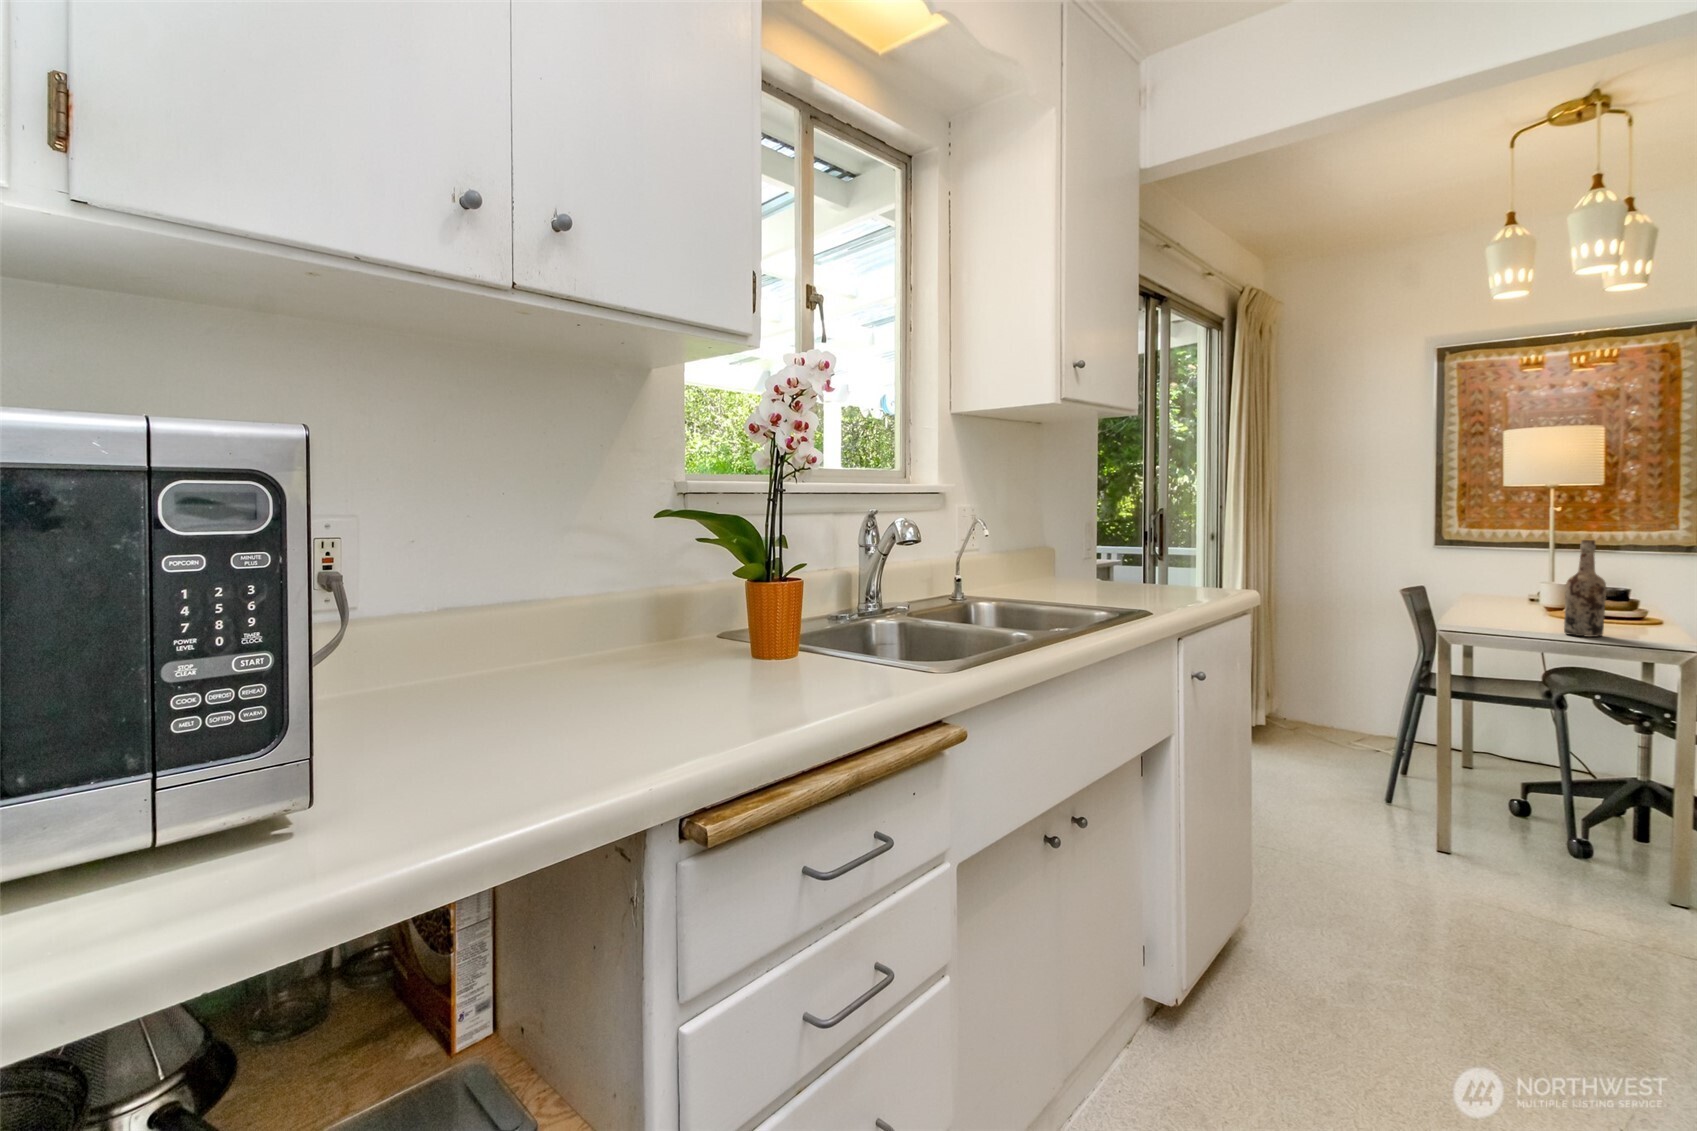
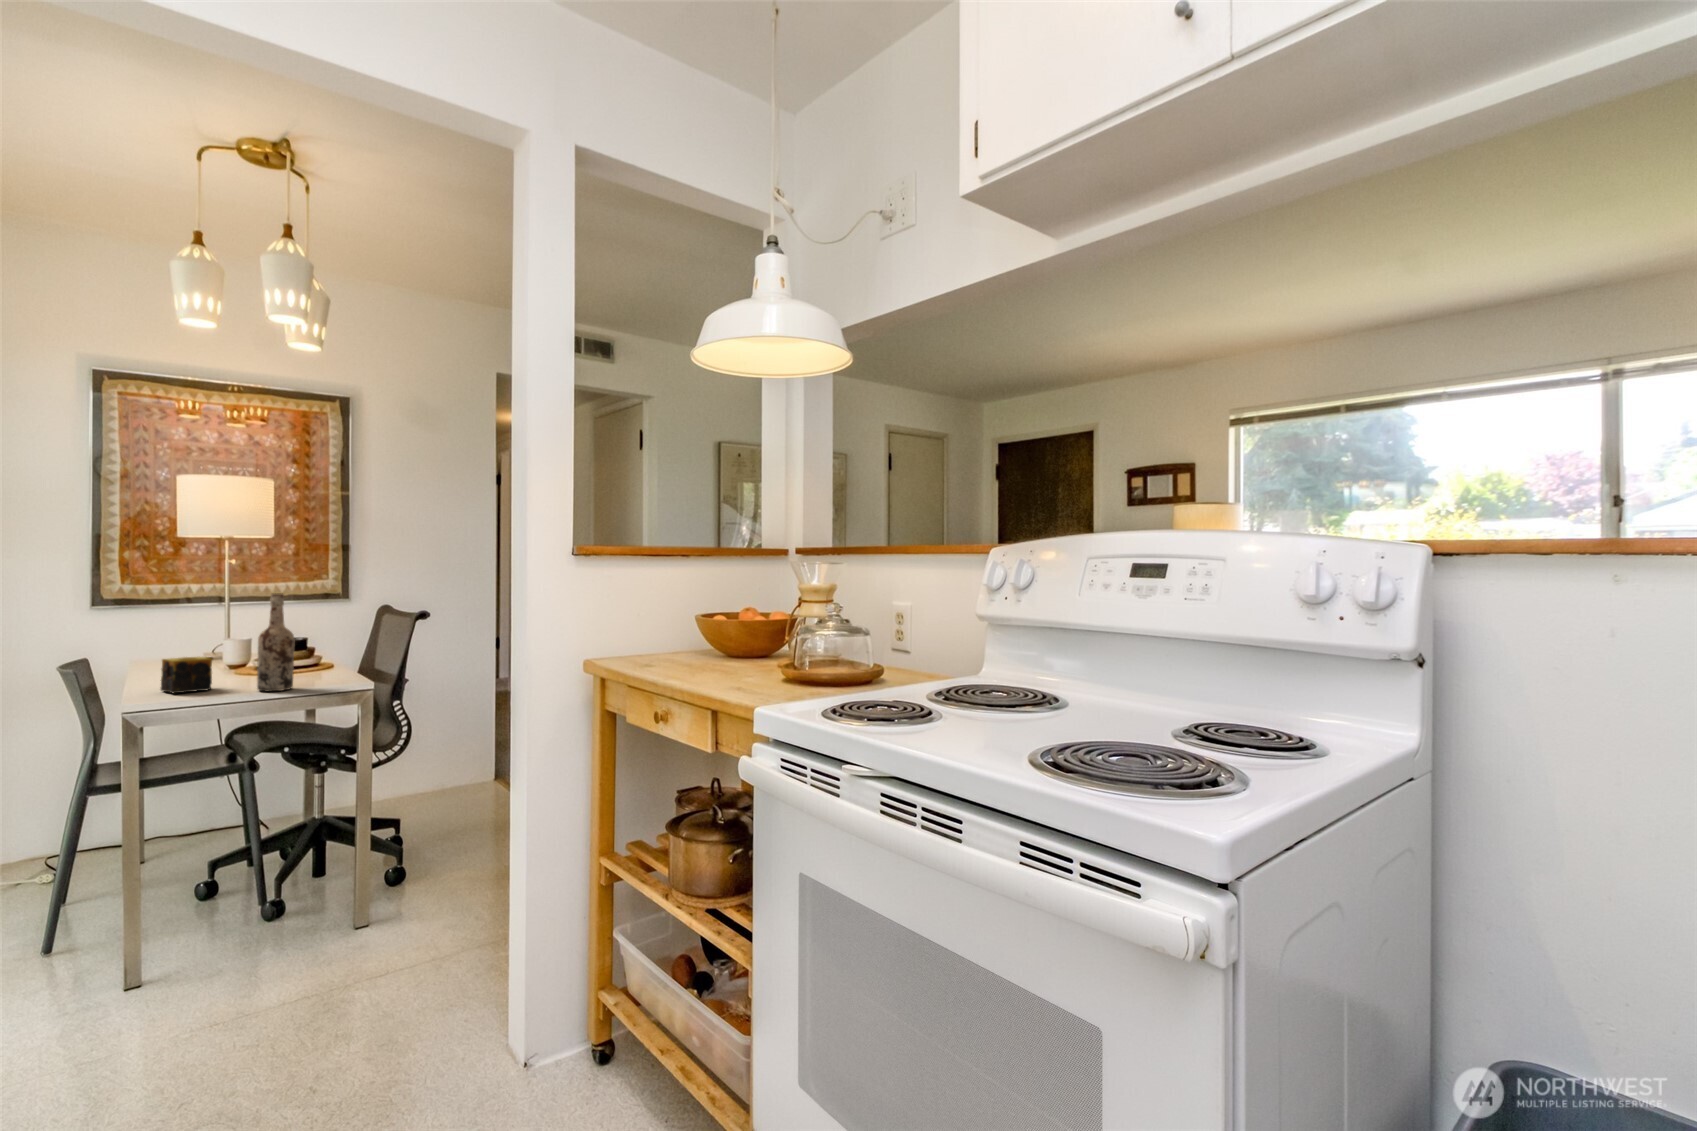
candle: none [1476,595,1521,627] -> present [161,657,212,693]

